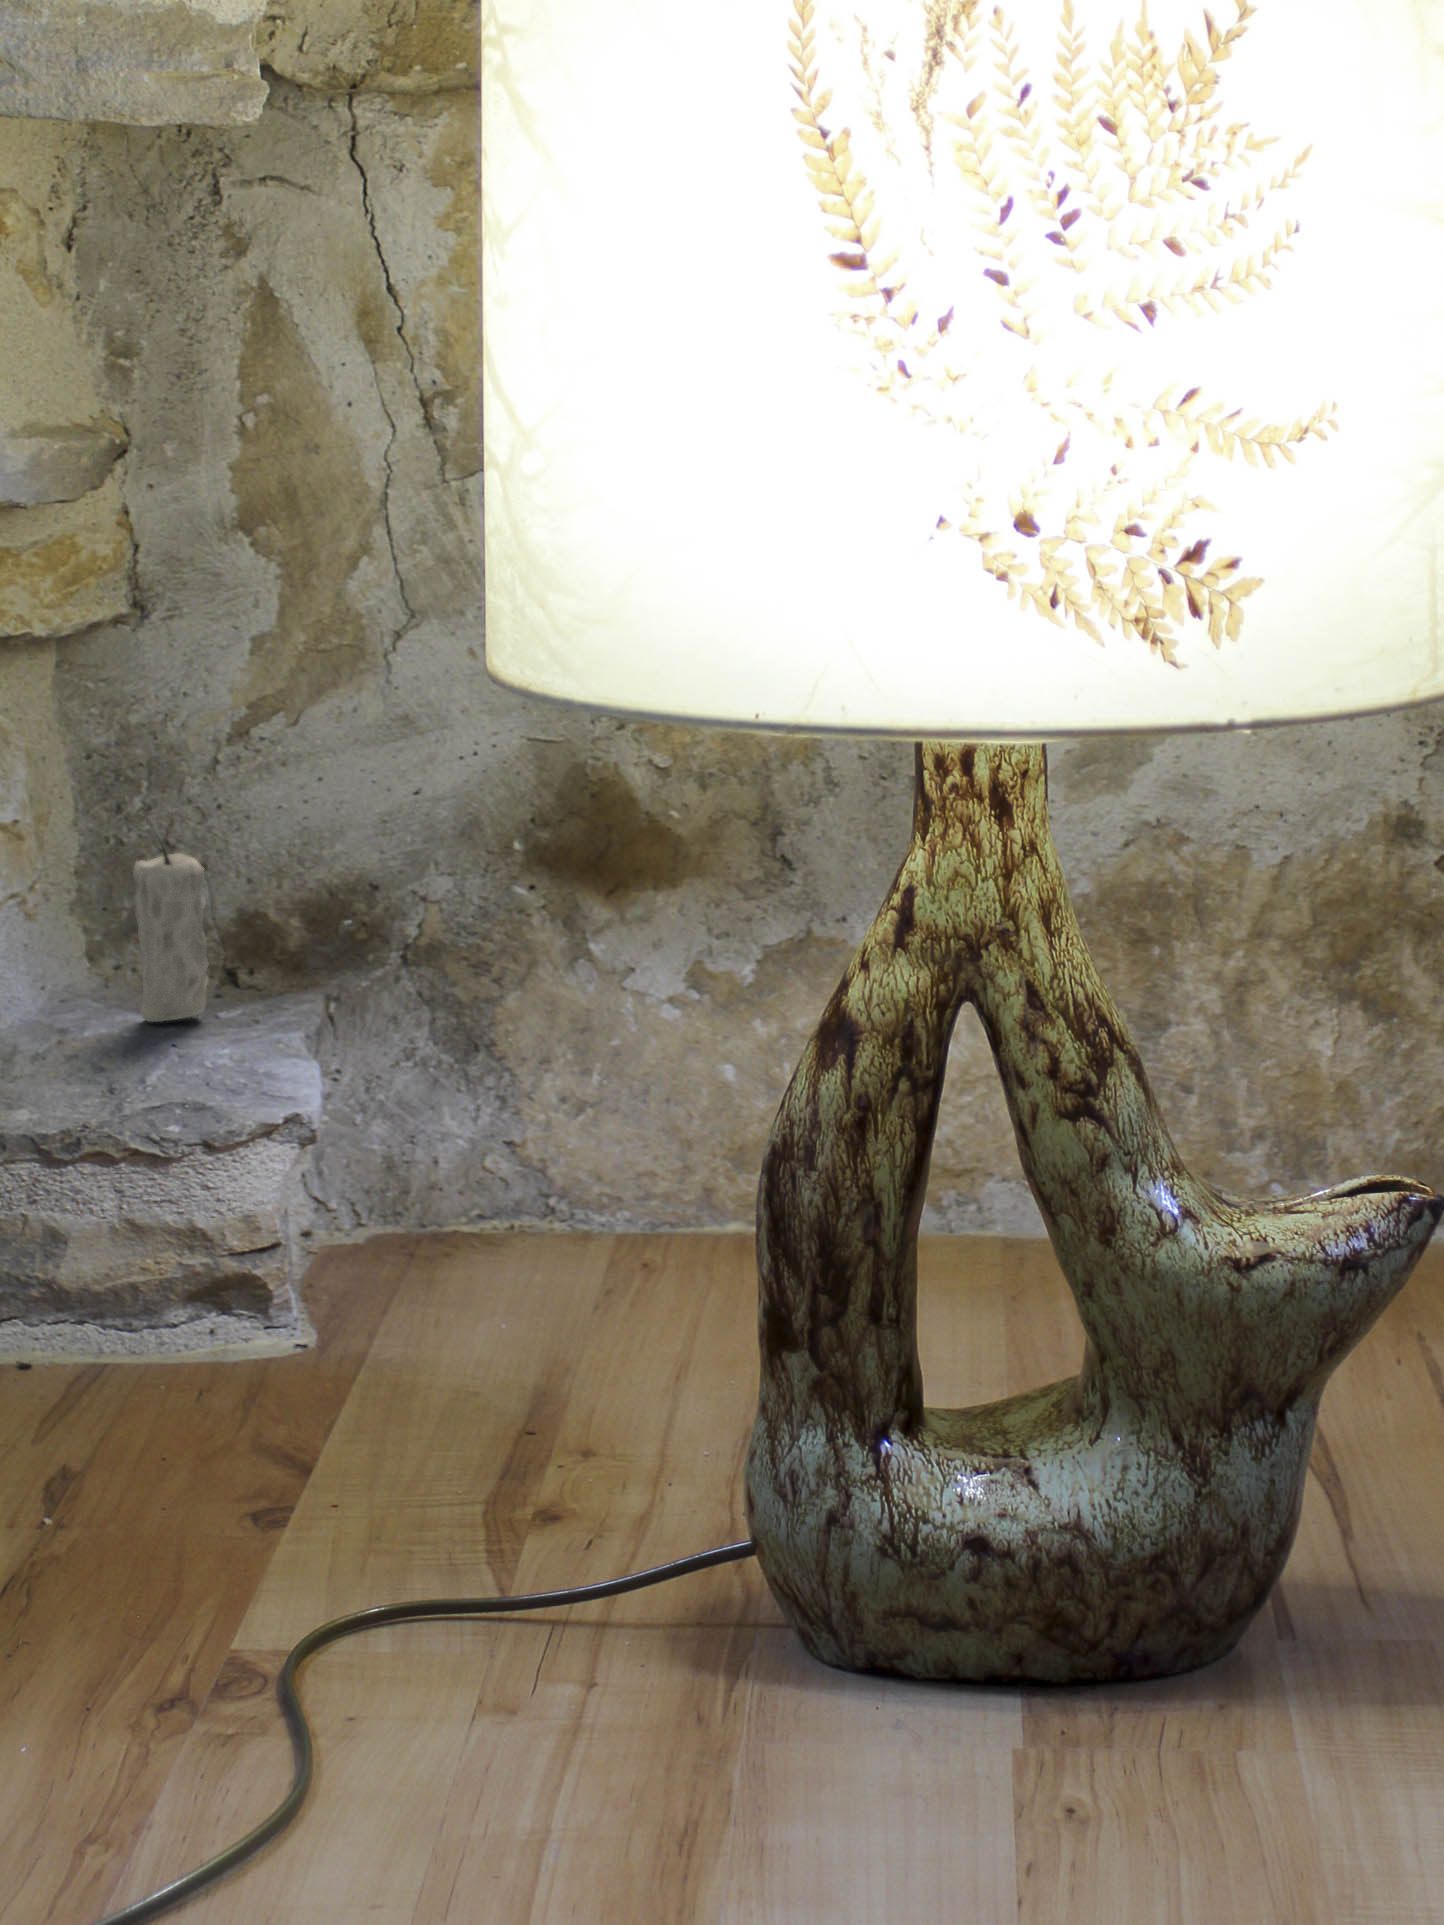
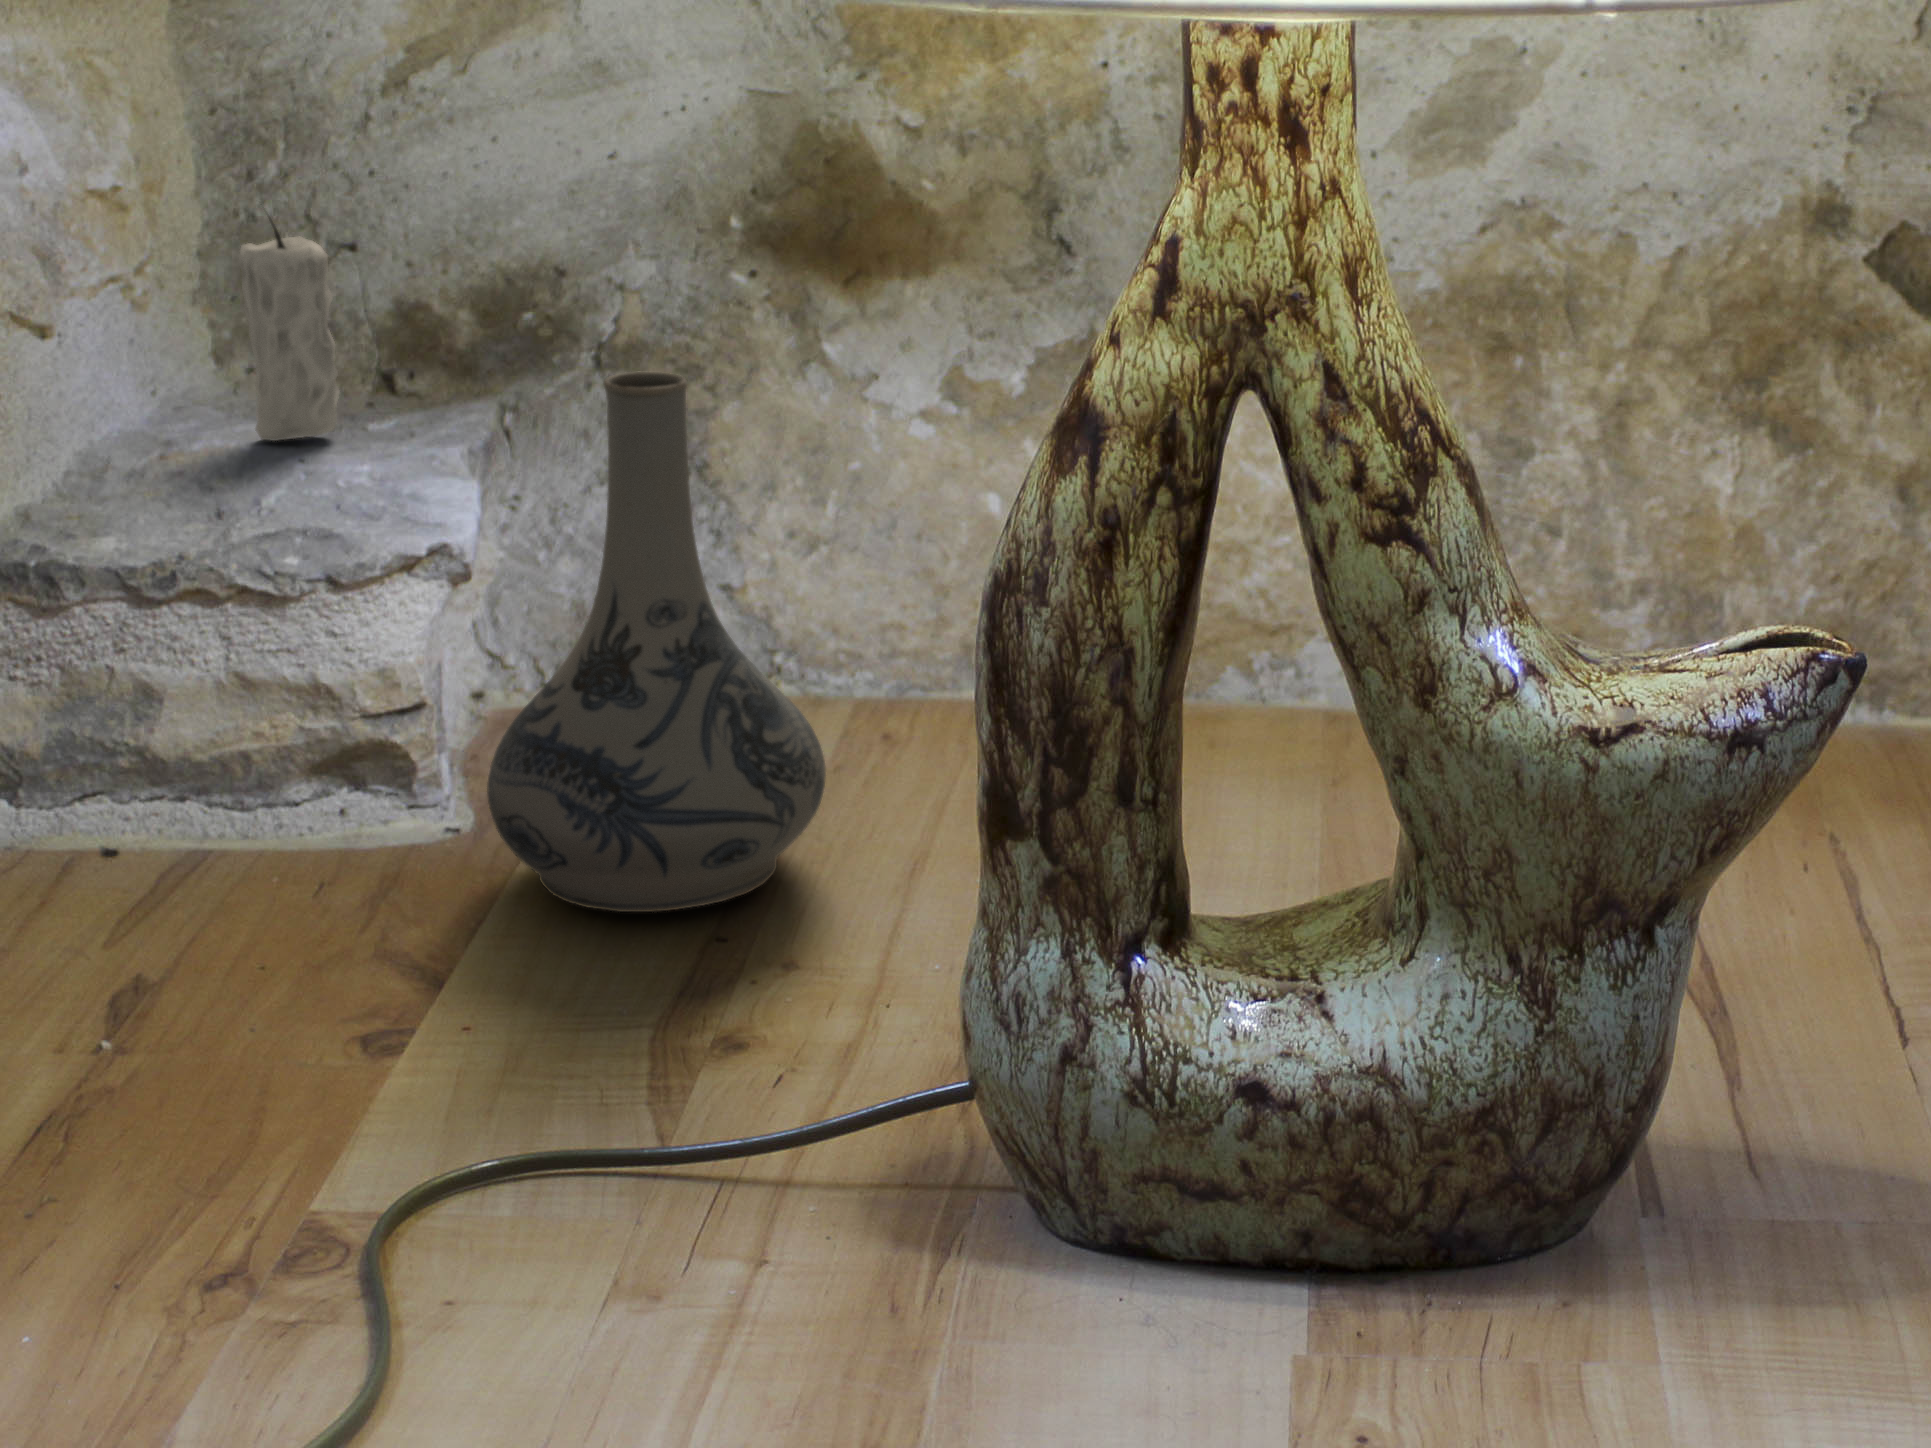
decorative vase: none [337,967,612,1416] -> present [487,372,826,912]

